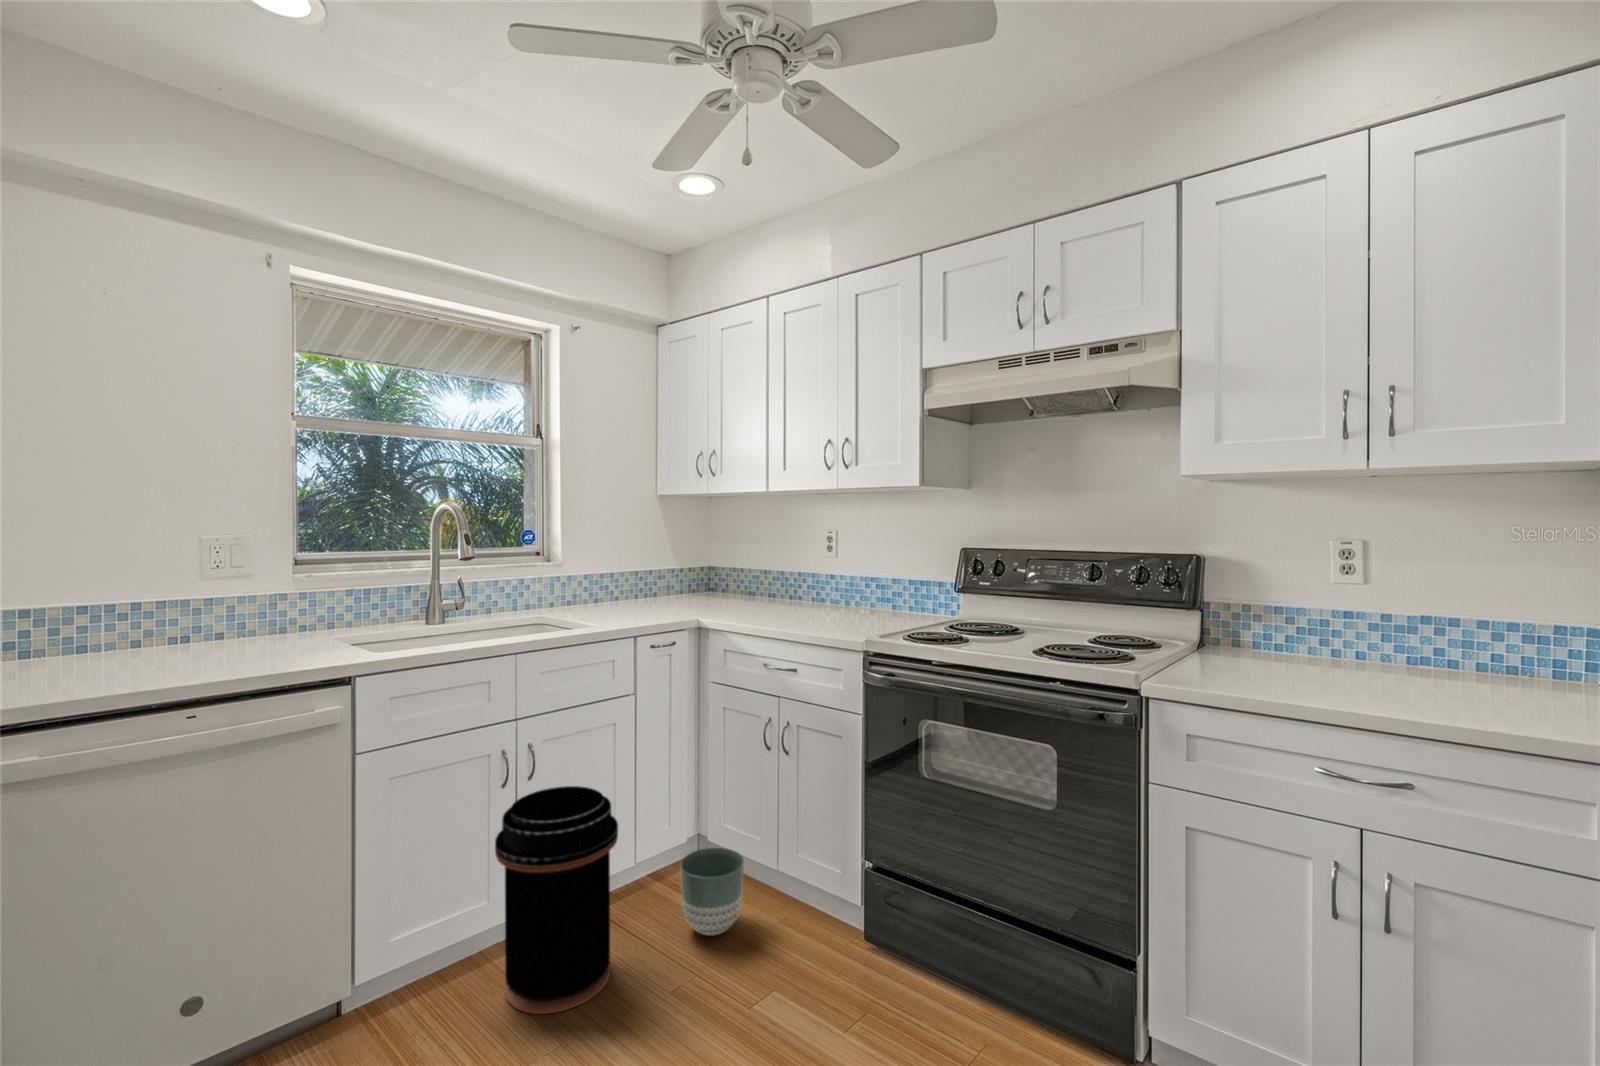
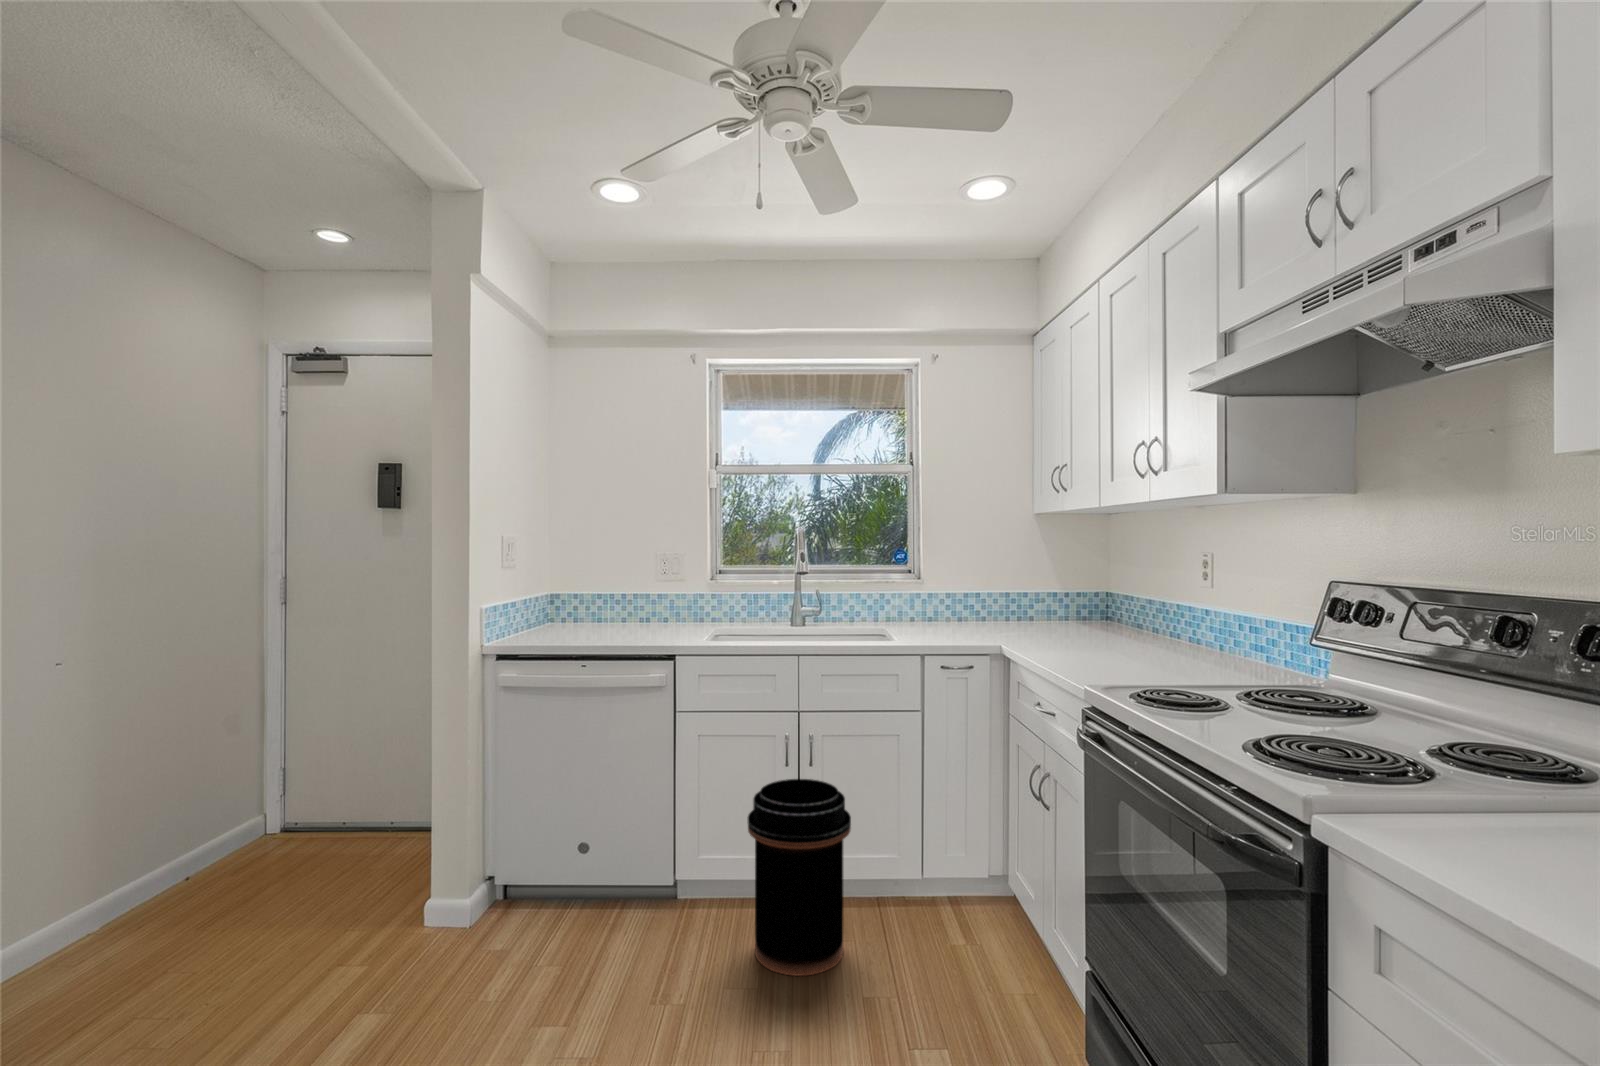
planter: present [680,848,744,936] -> none [915,888,984,982]

